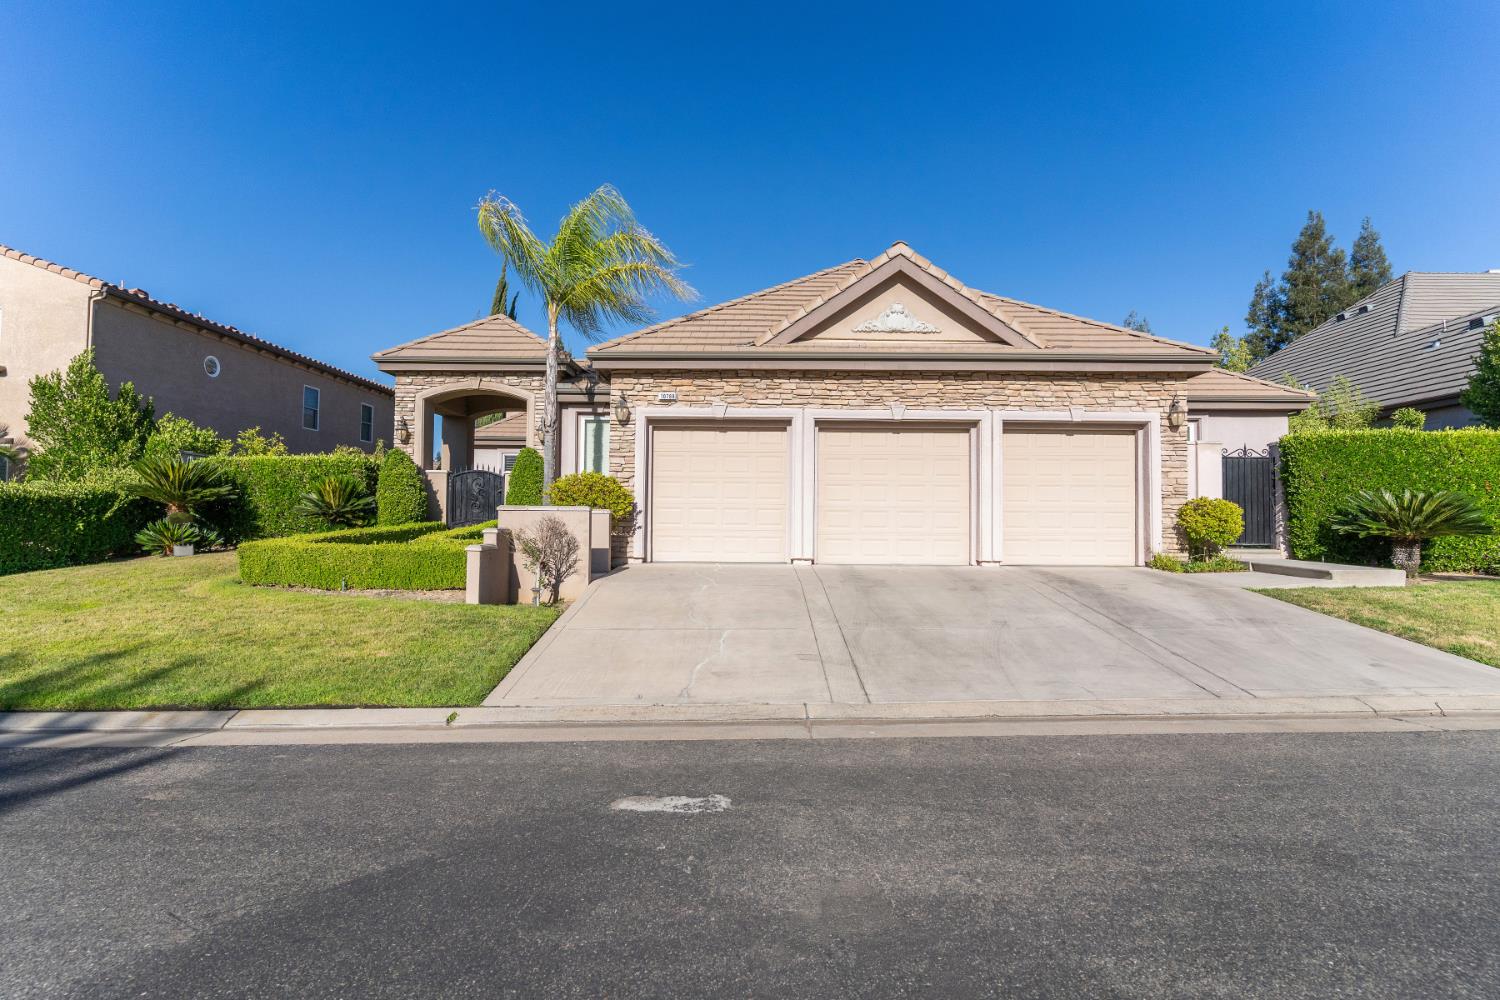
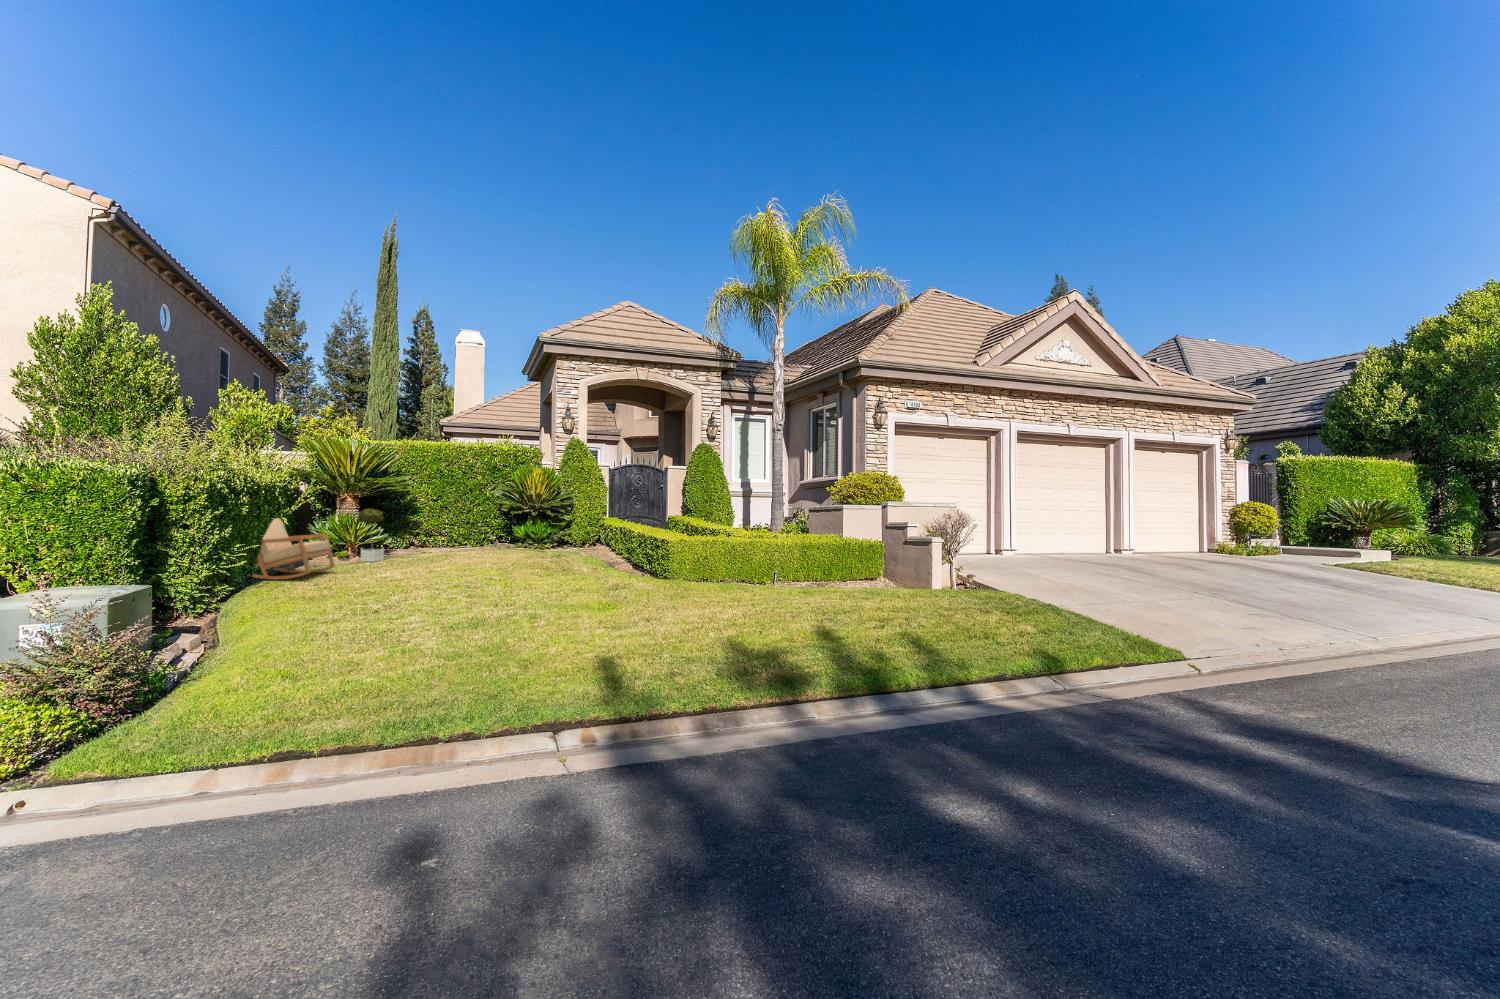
chair: none [42,519,117,567] -> present [252,518,335,579]

